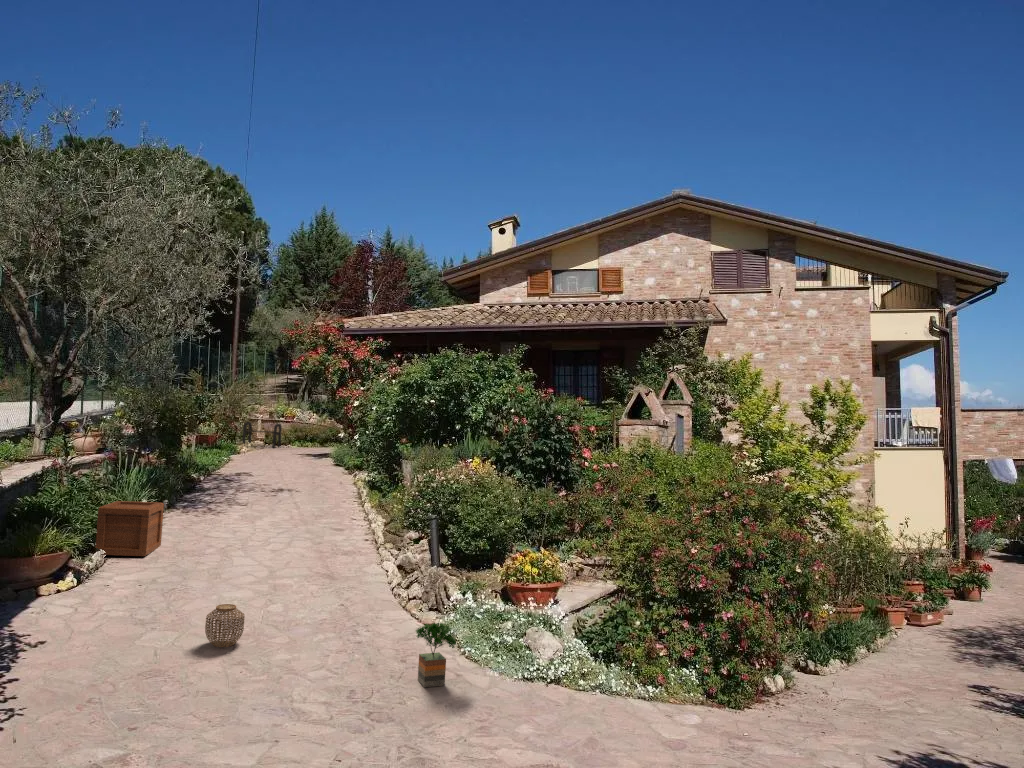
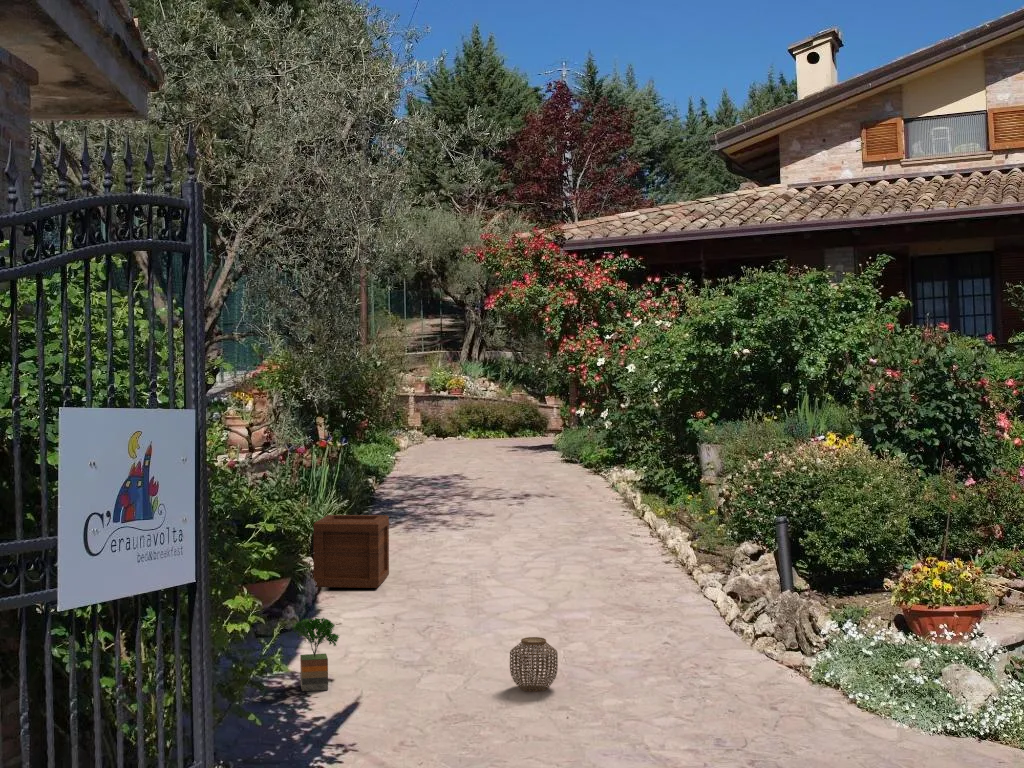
bench: present [242,422,282,448] -> none [421,398,477,437]
potted tree: present [416,623,456,687] -> present [293,618,339,691]

